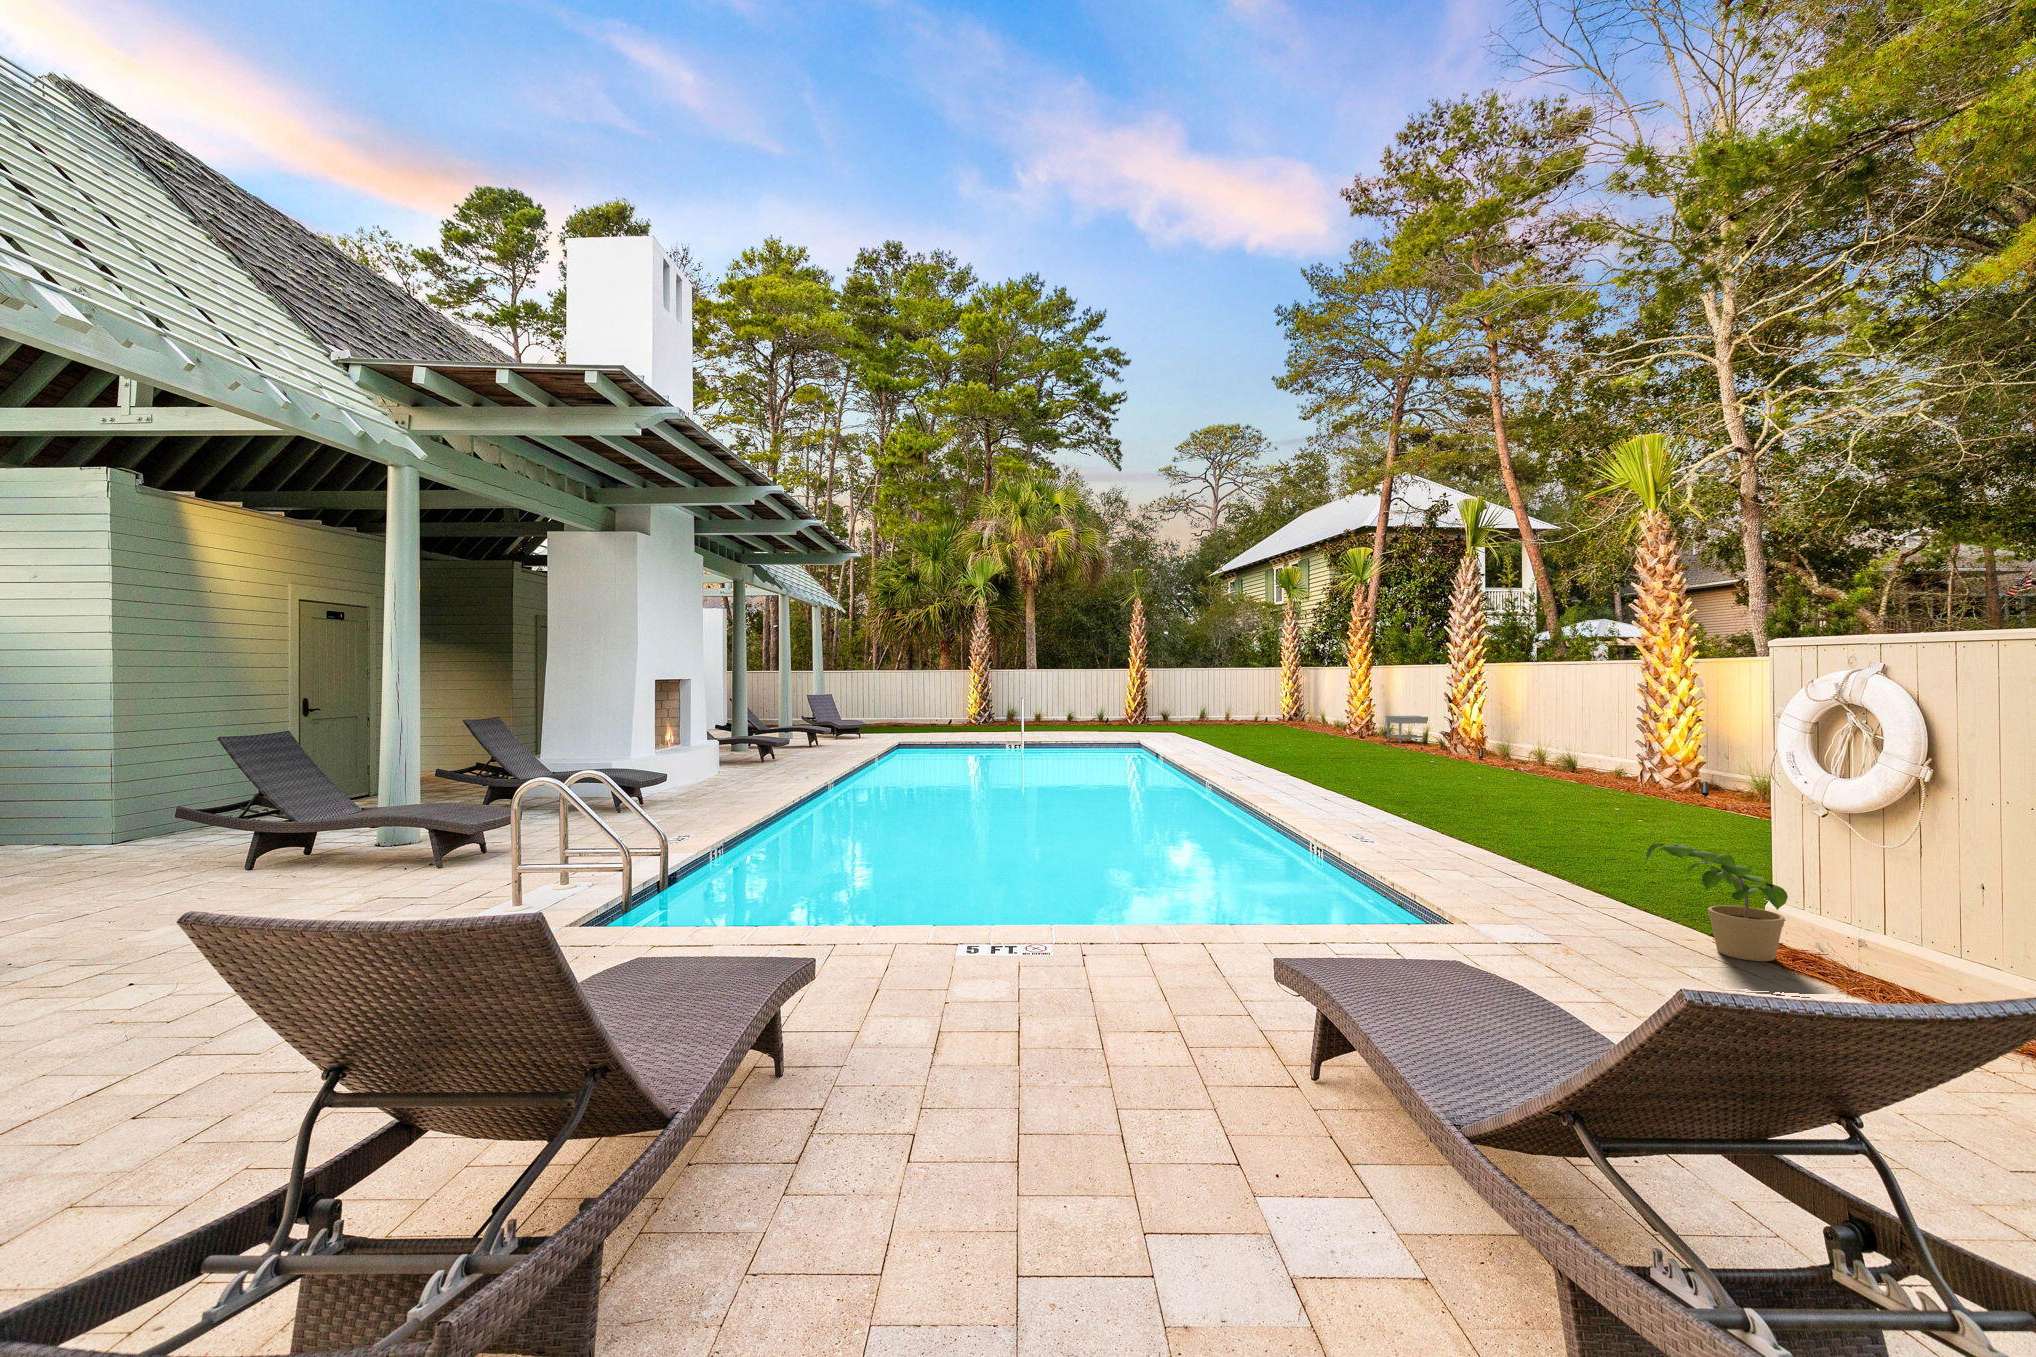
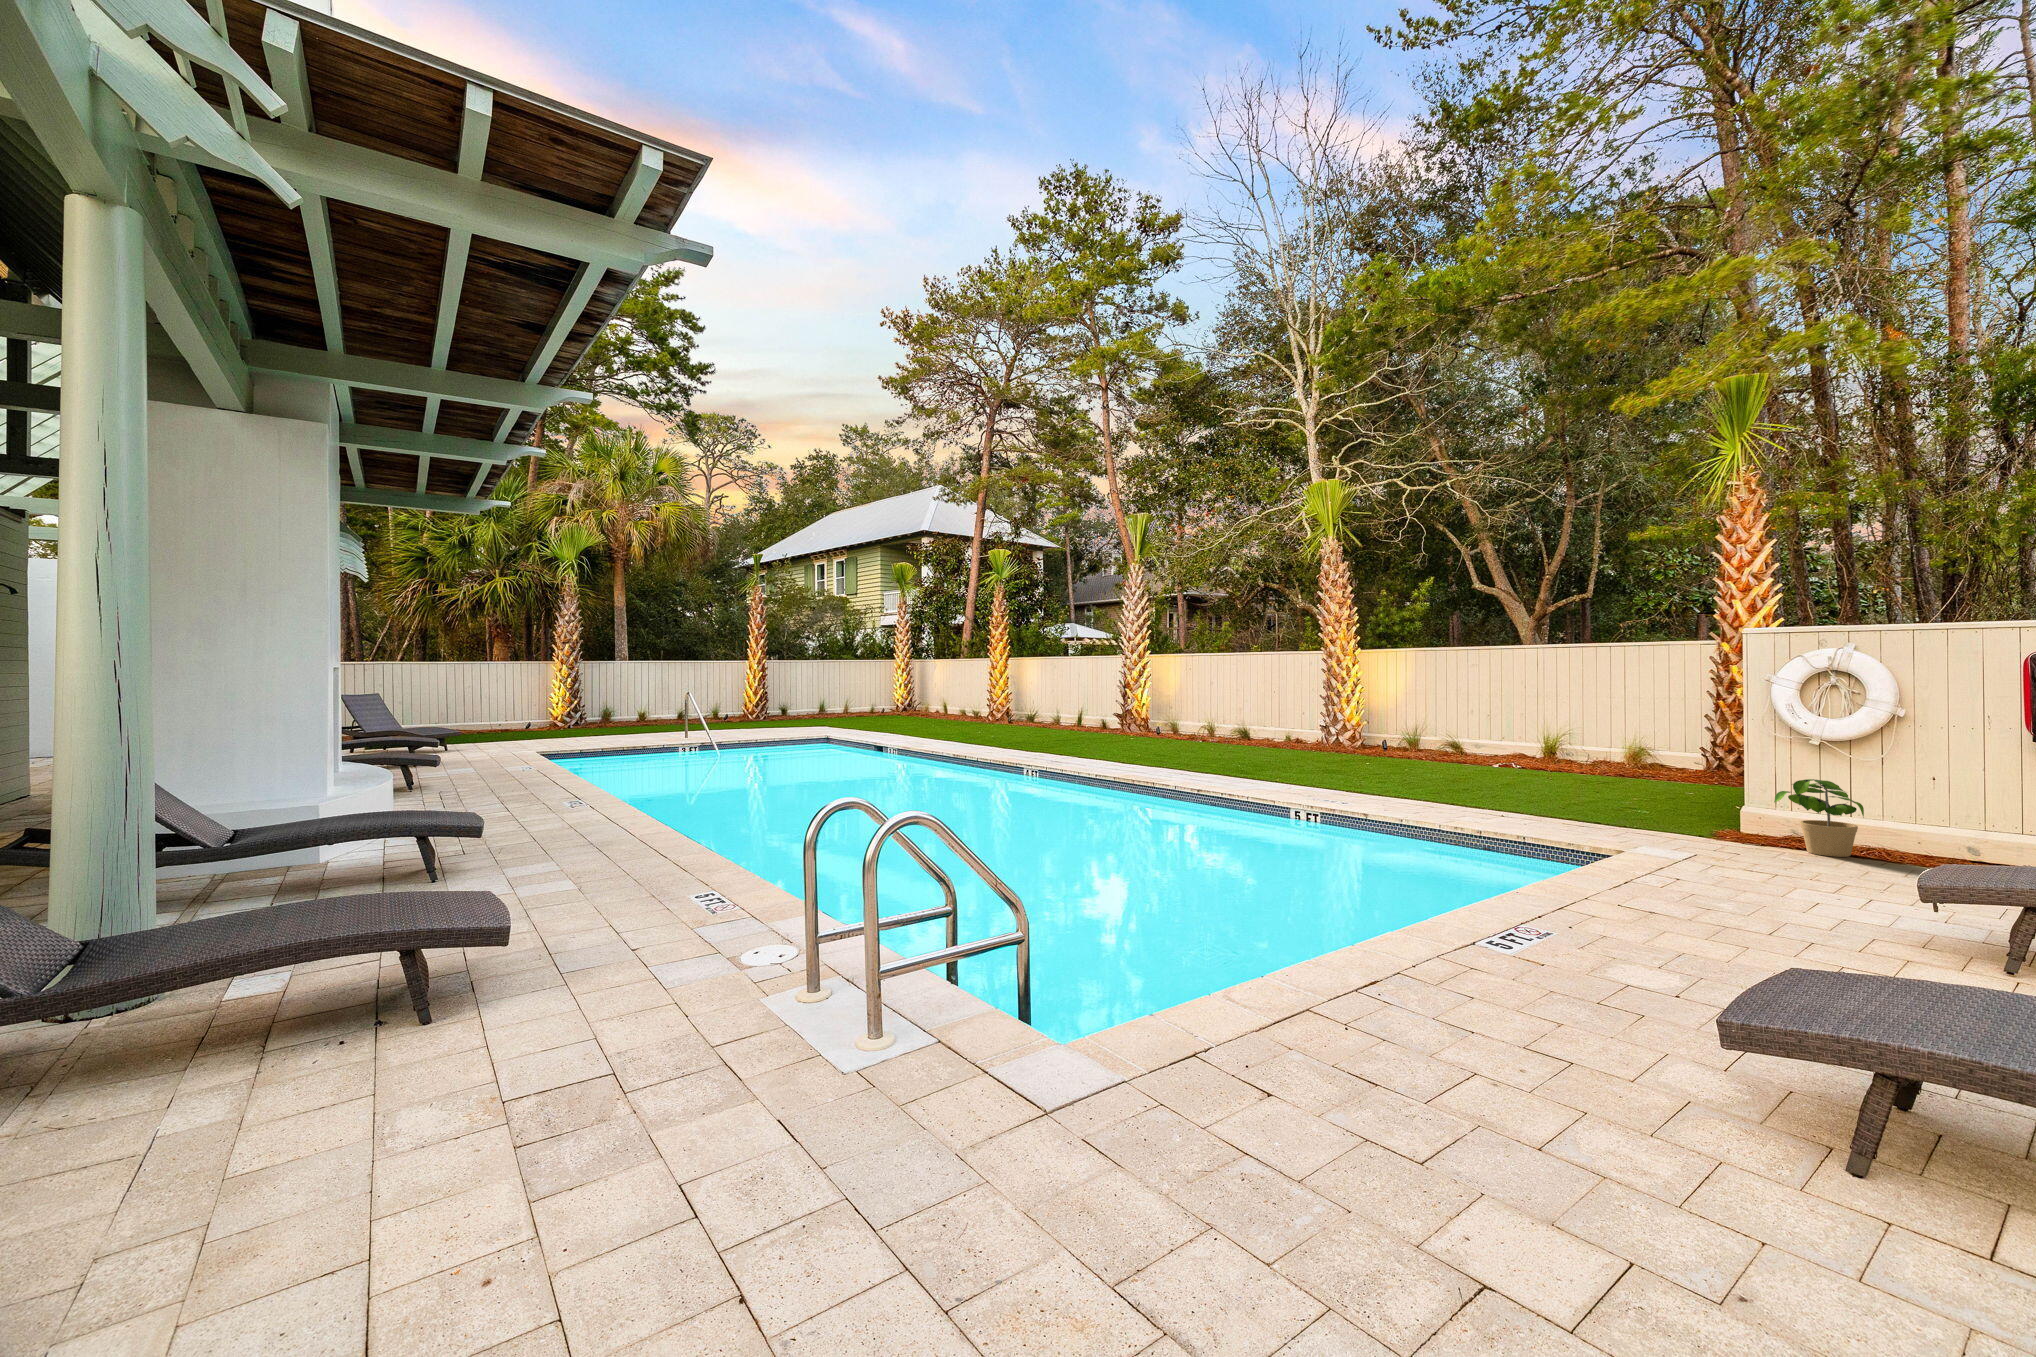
side table: present [1385,716,1428,743] -> none [1033,701,1075,726]

